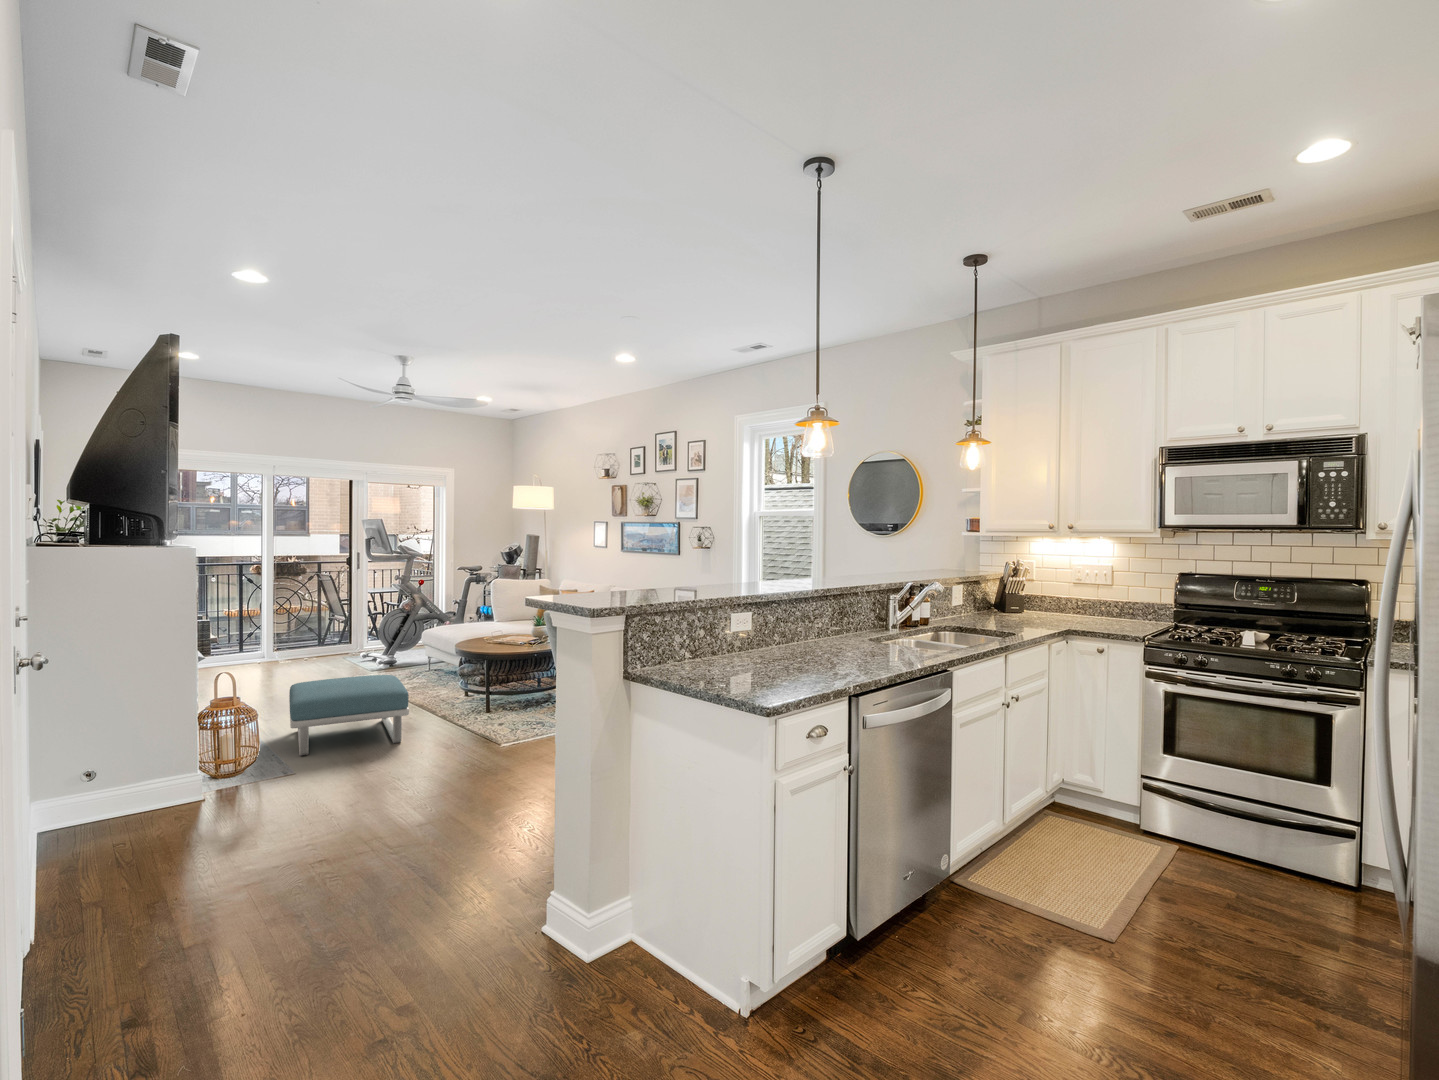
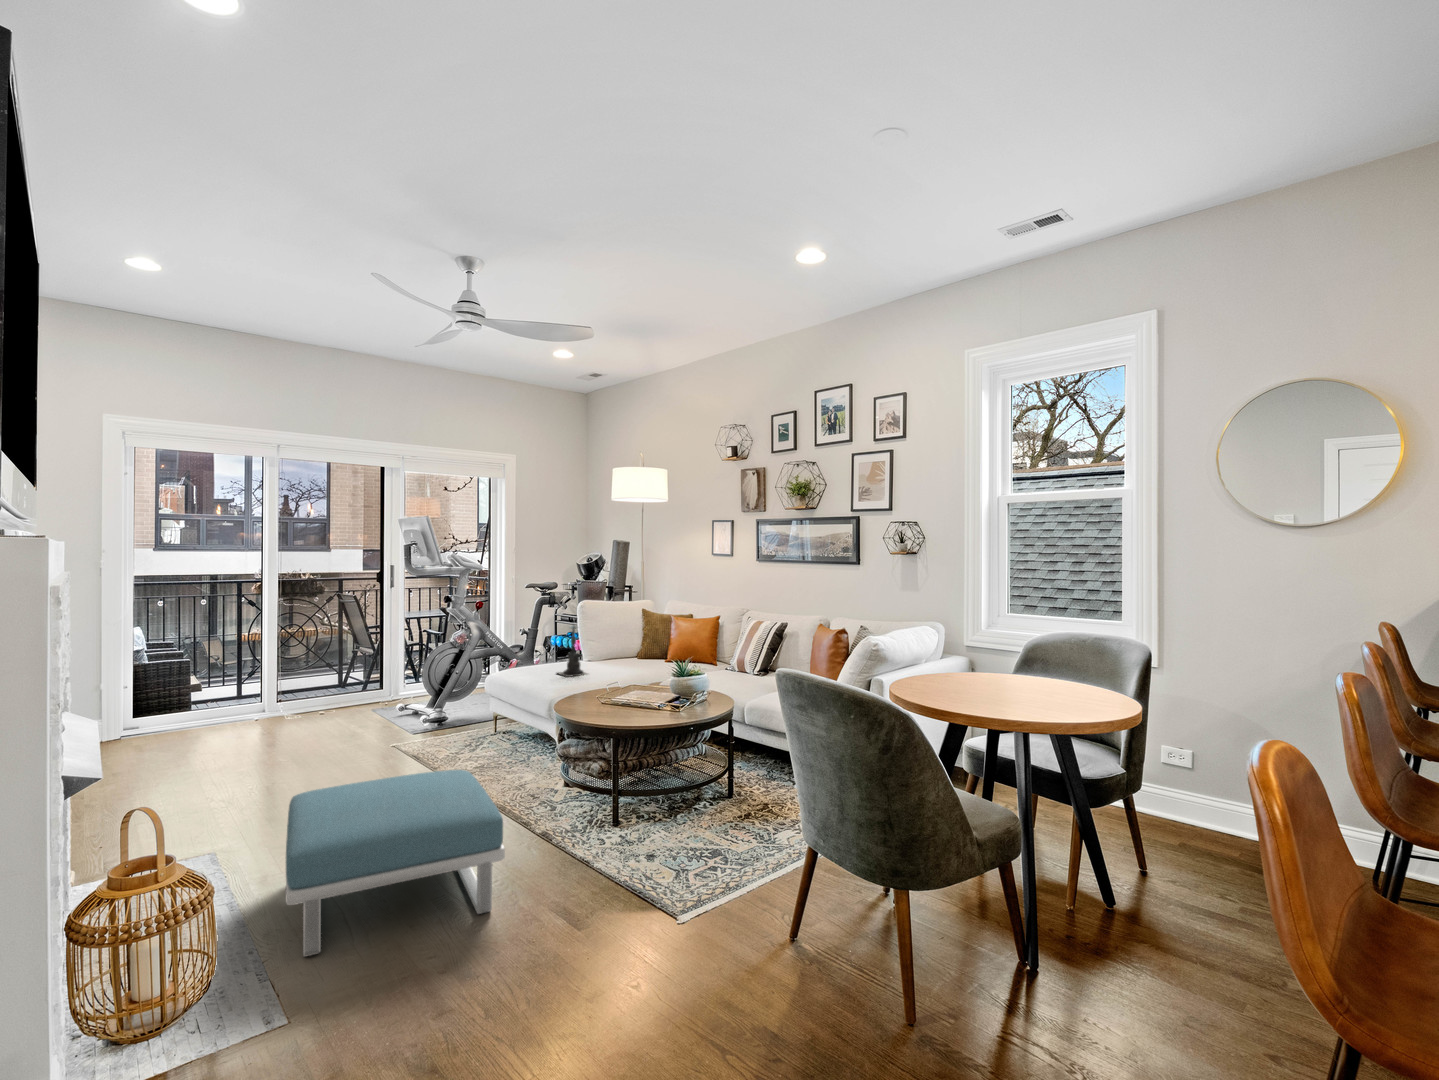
candle holder: none [469,591,493,631] -> present [558,625,587,677]

